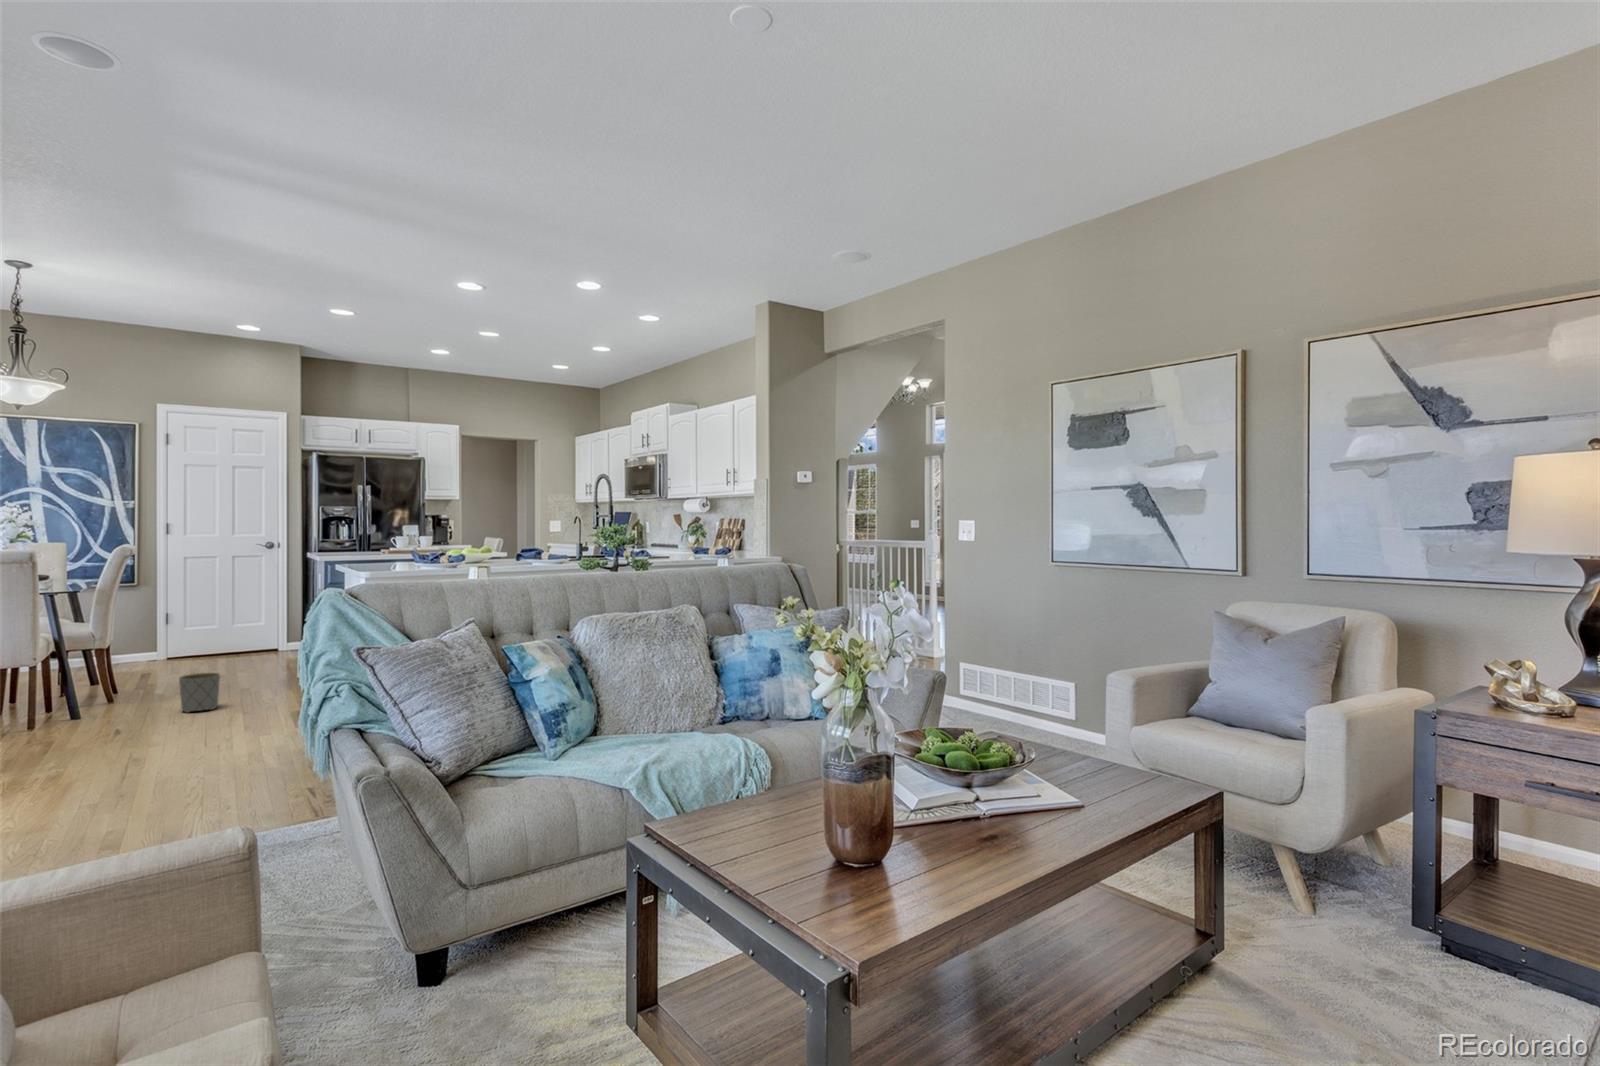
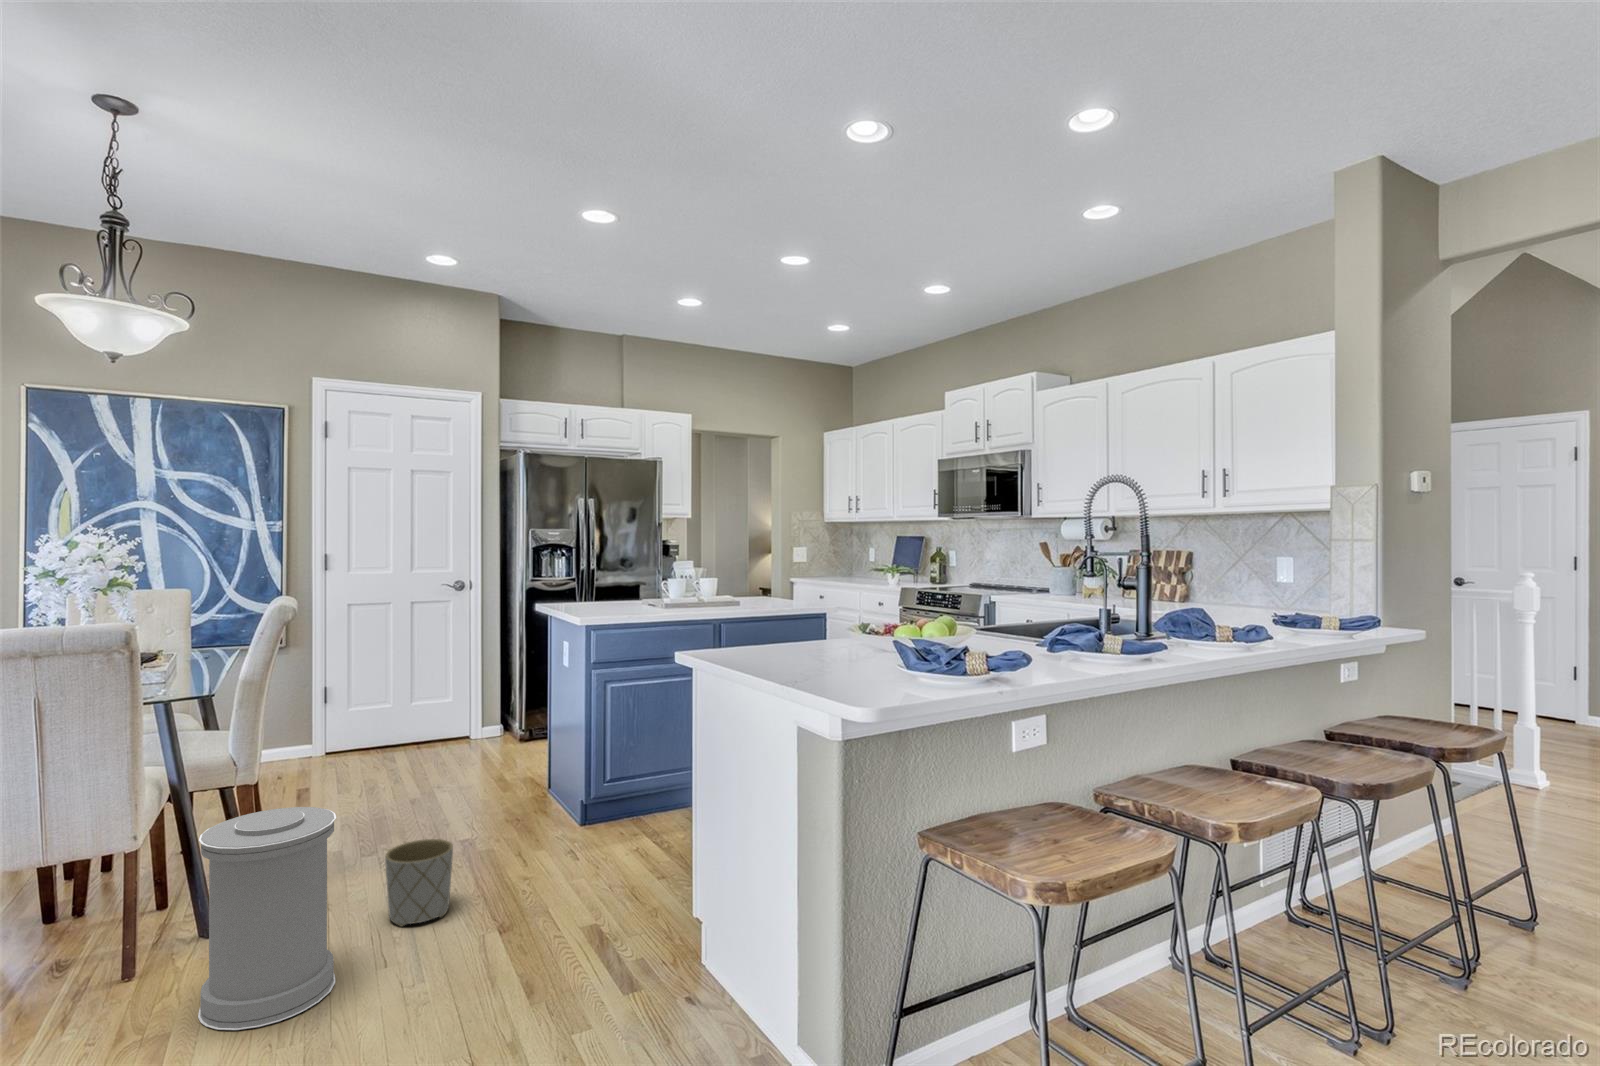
trash can: none [71,644,145,737] -> present [198,807,336,1030]

